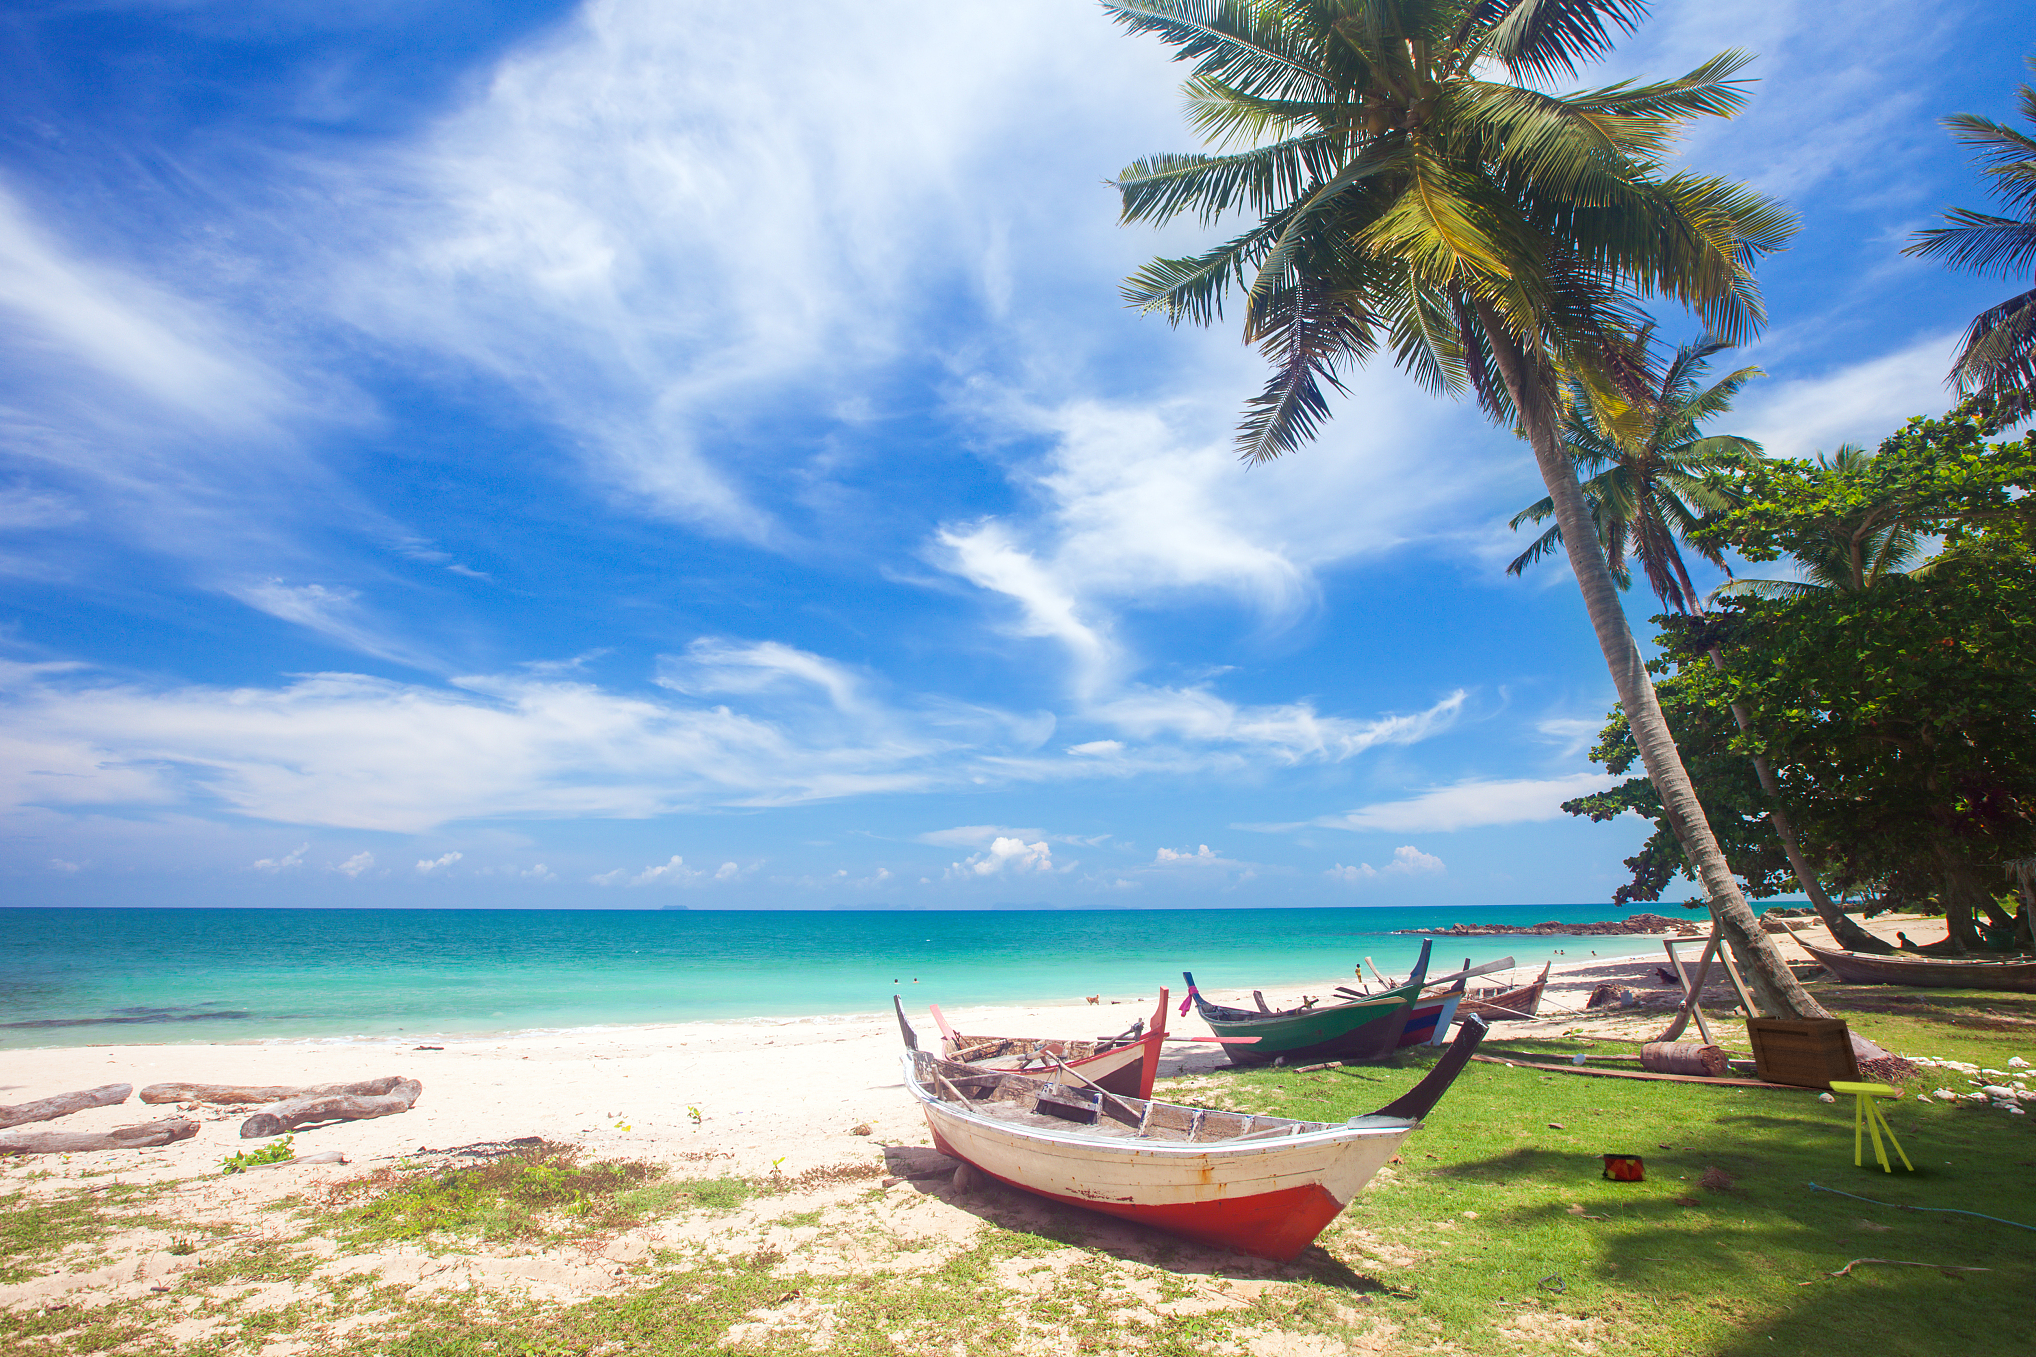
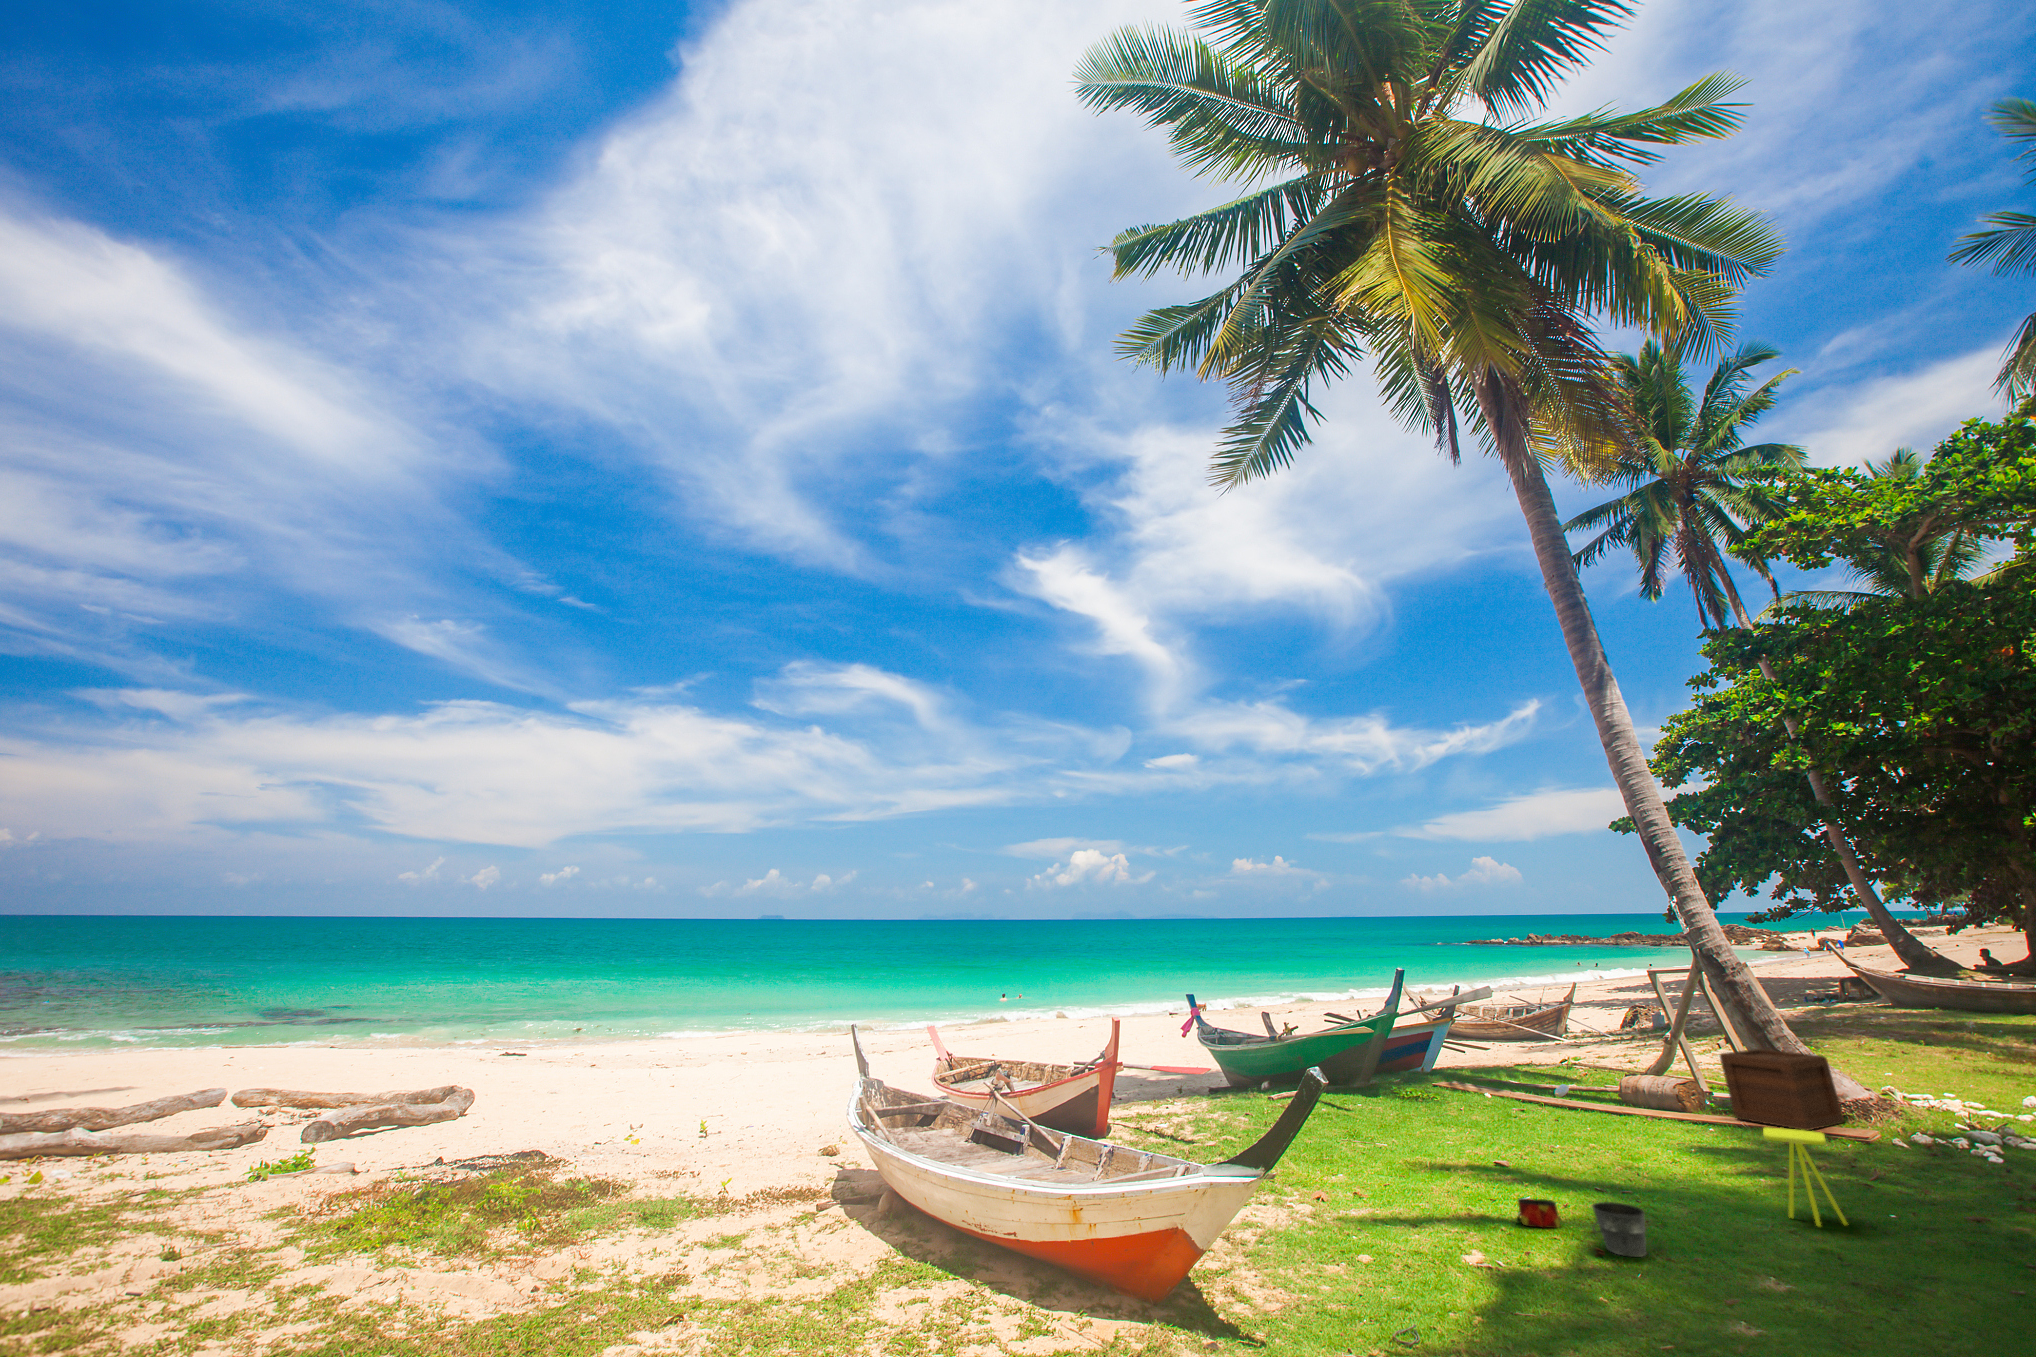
bucket: none [1686,1154,1742,1204] -> present [1592,1202,1646,1257]

